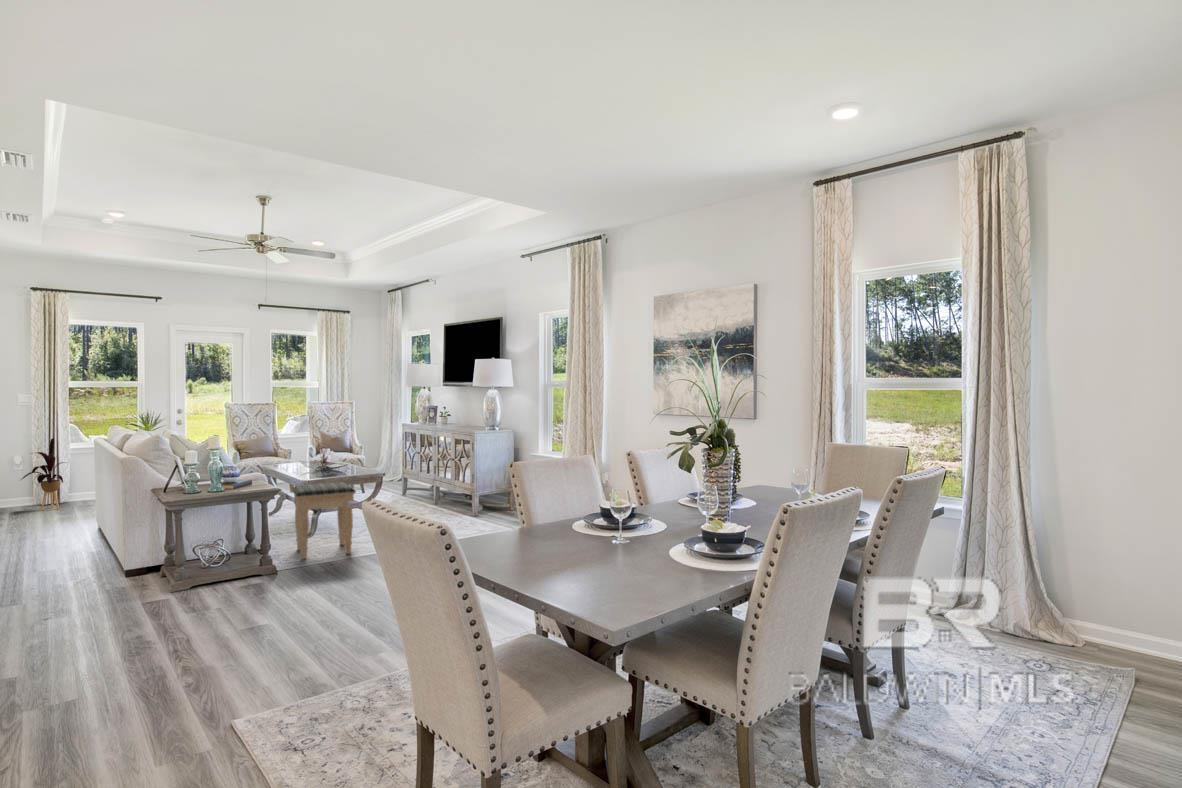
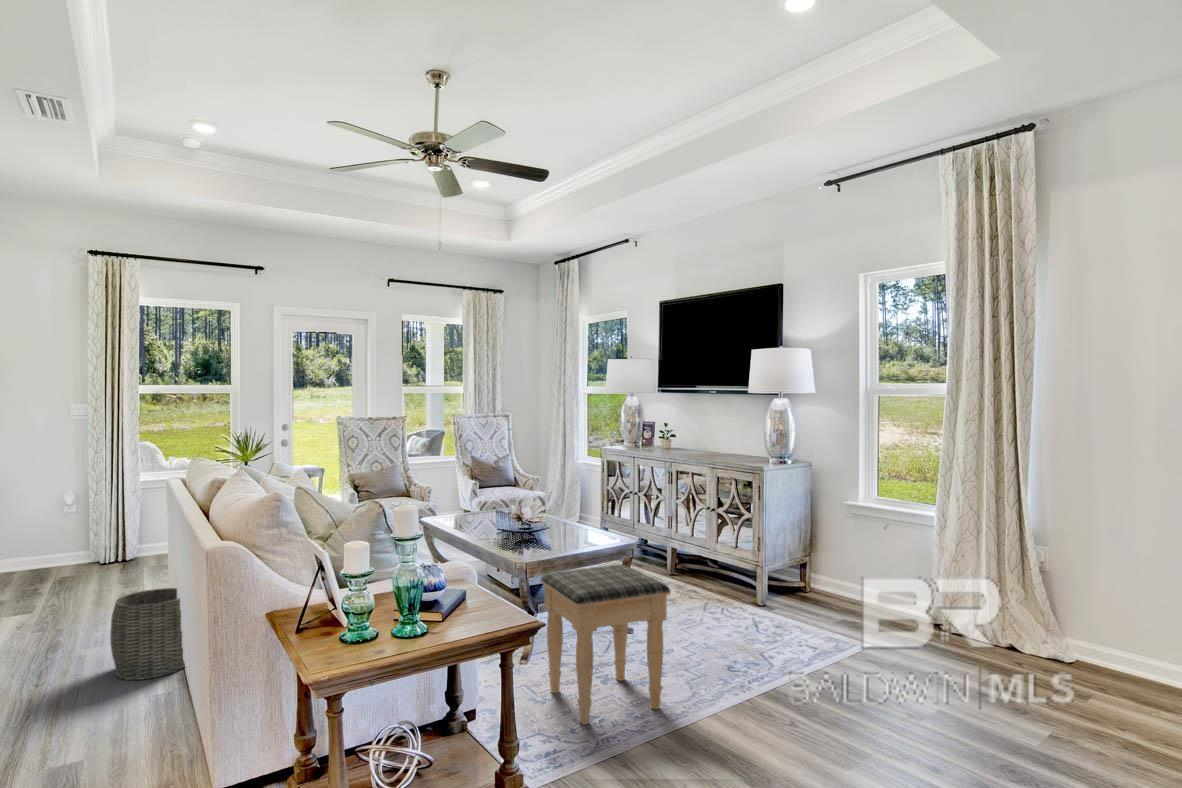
house plant: present [22,438,64,510] -> none [71,472,140,580]
woven basket: none [43,501,95,549] -> present [110,588,185,680]

